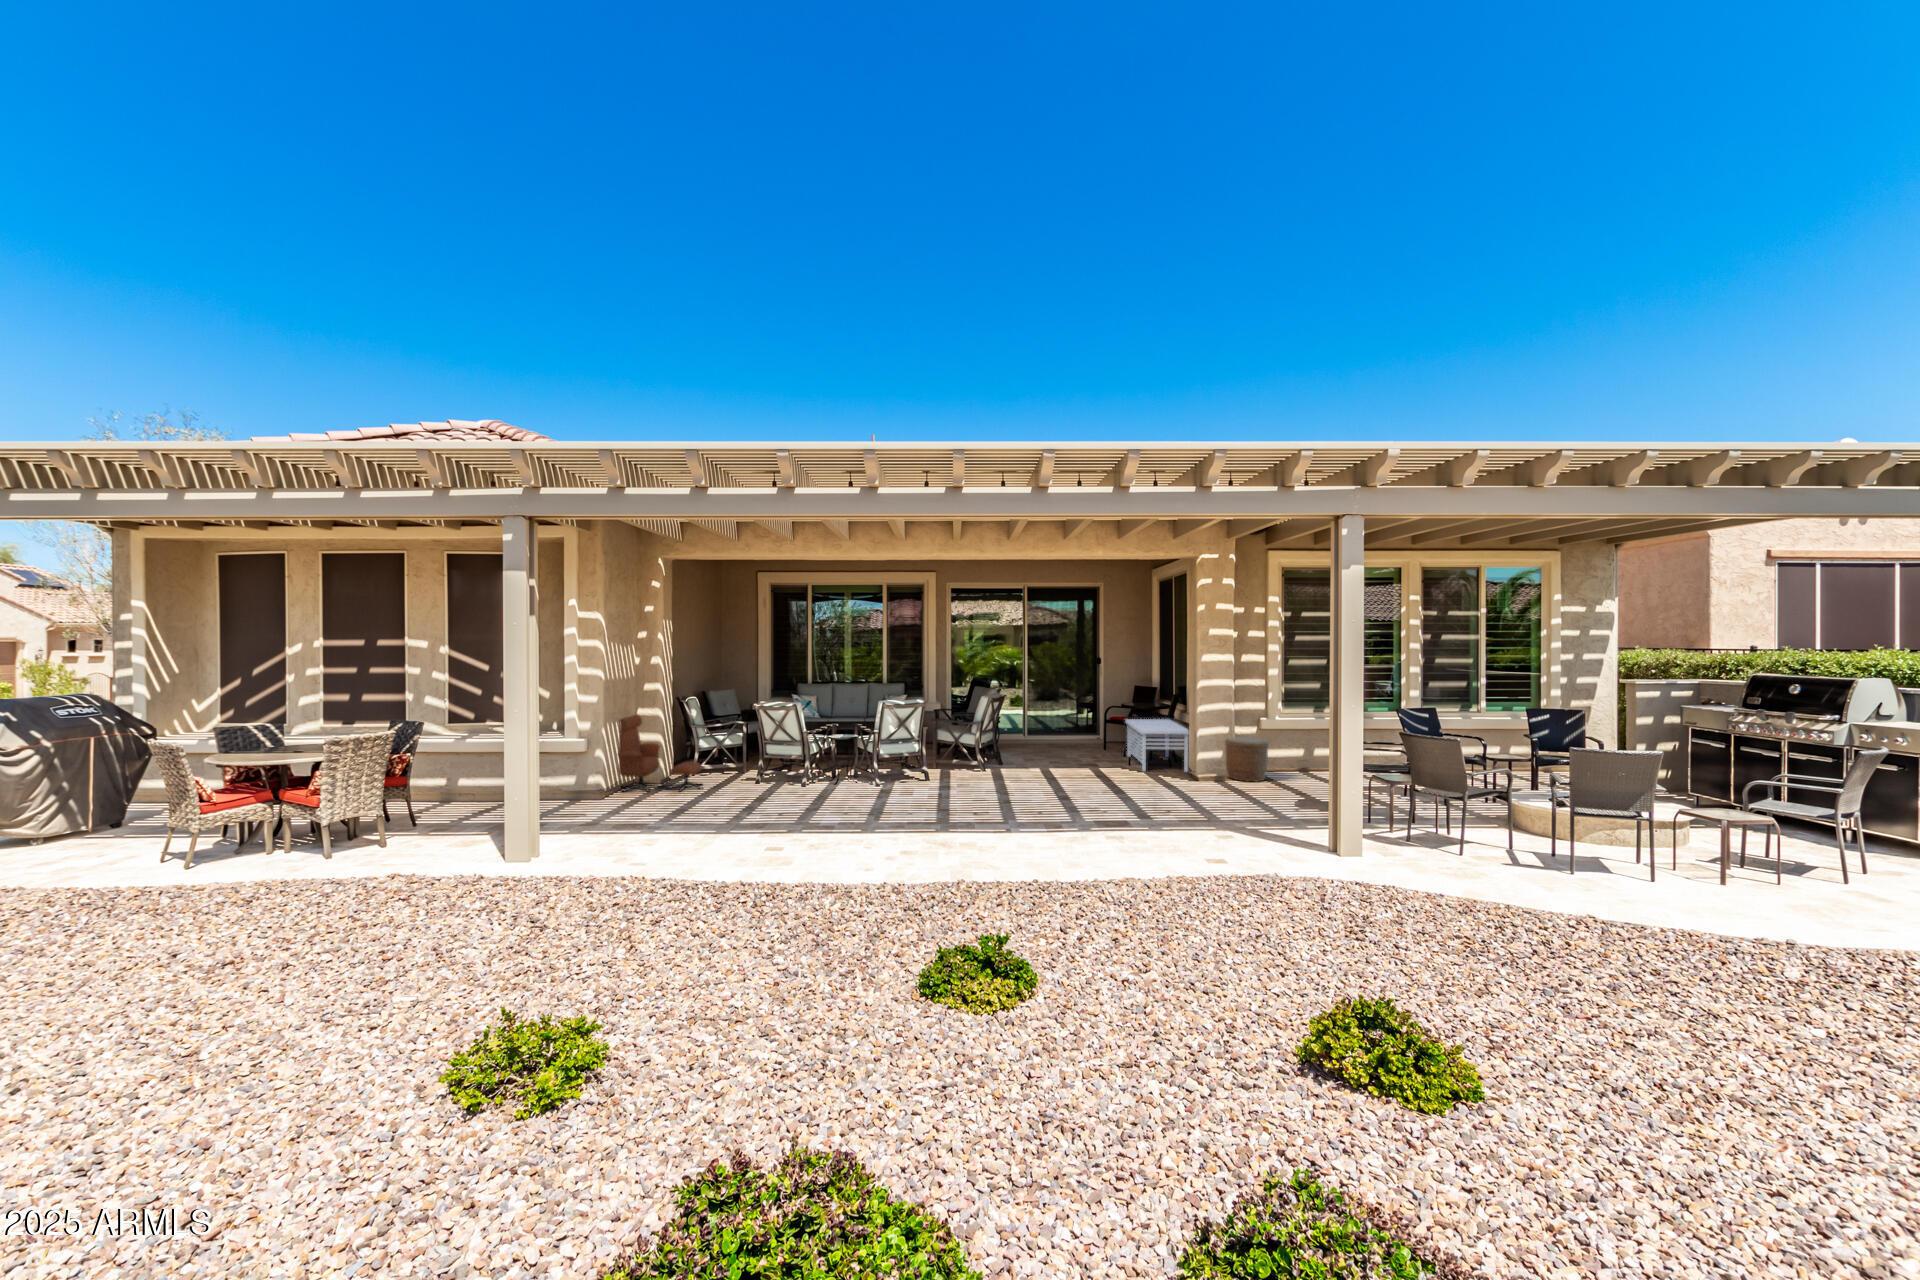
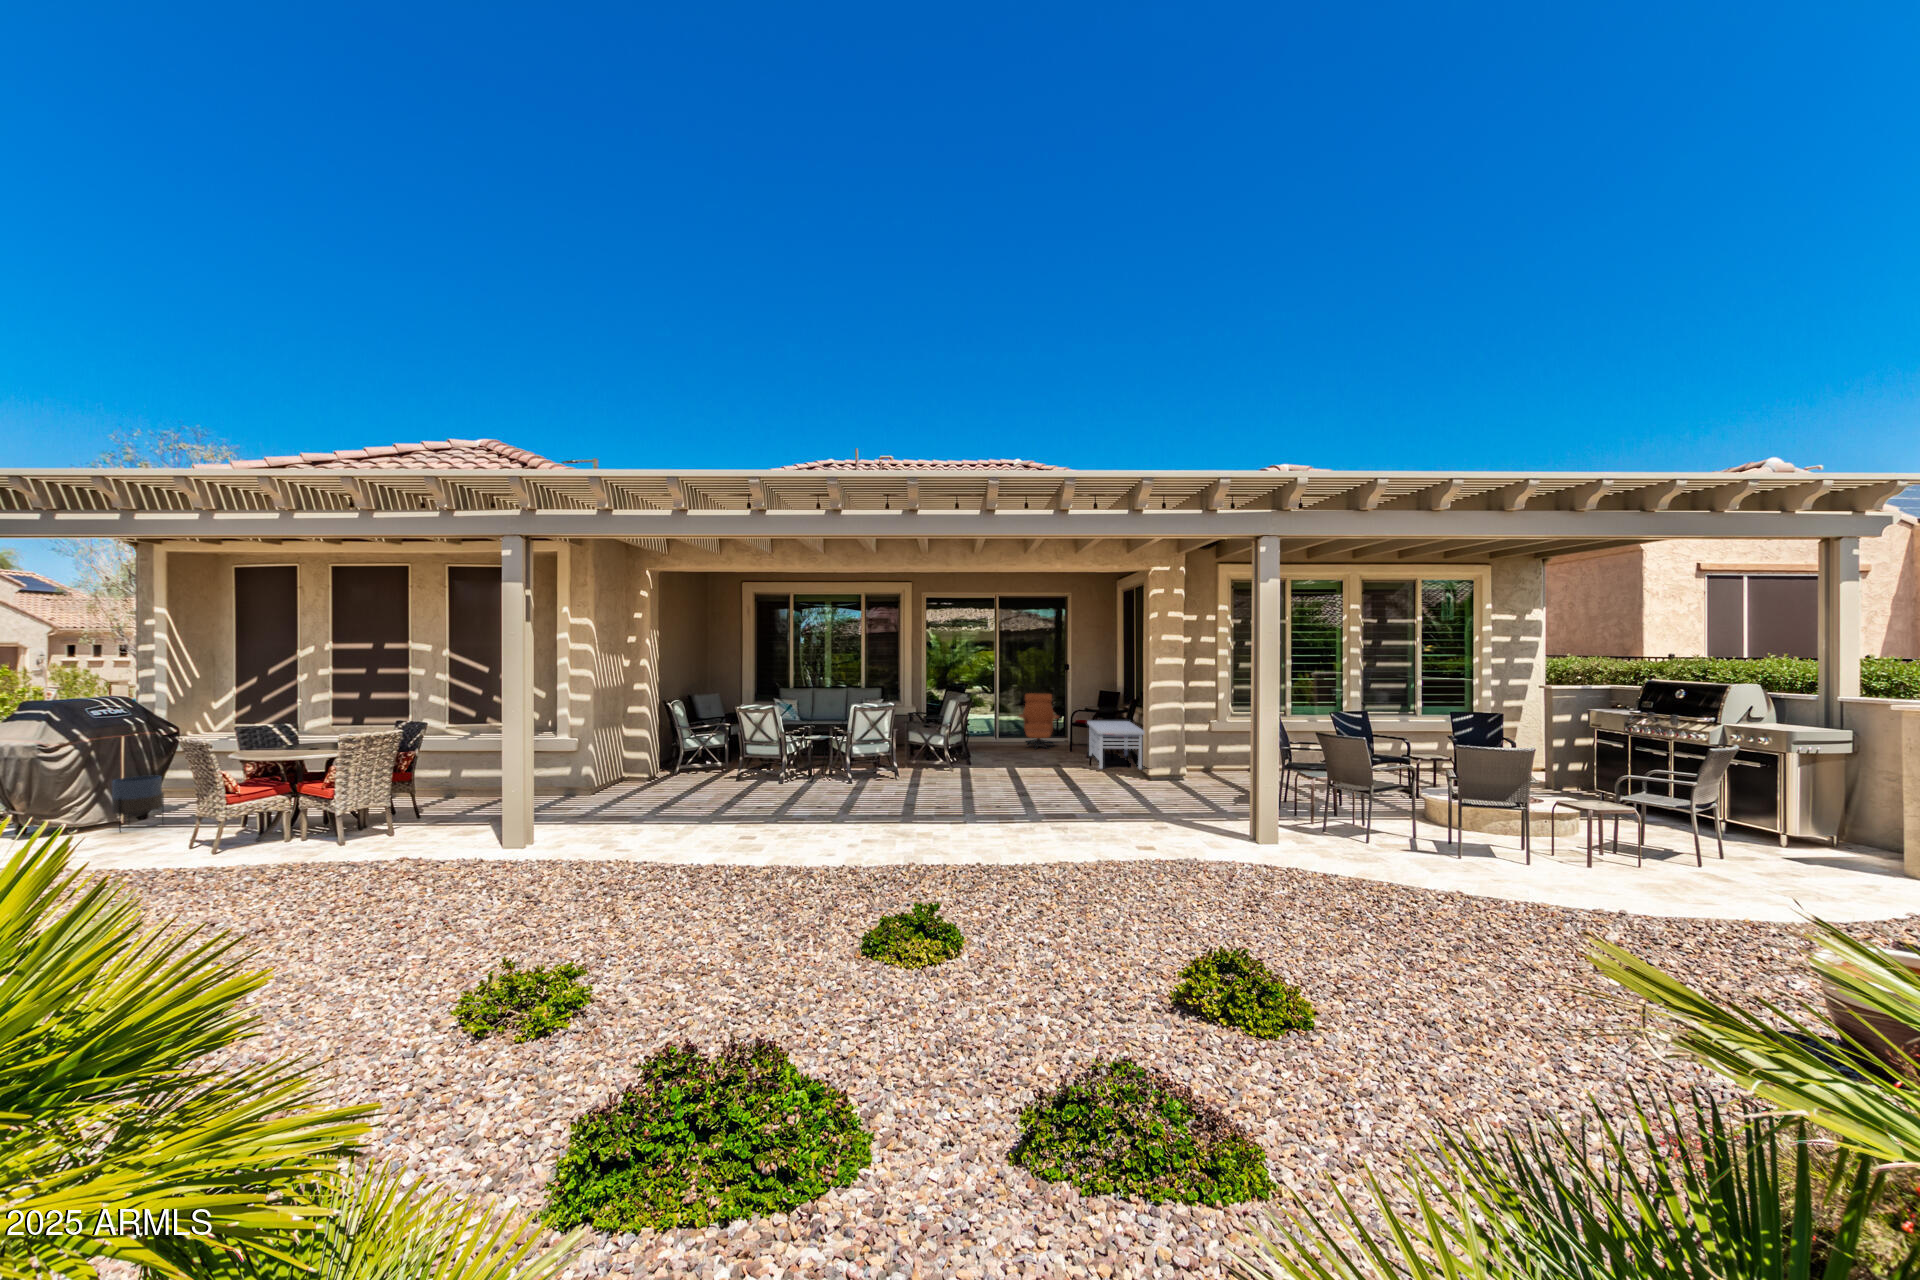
lounge chair: present [618,715,703,792] -> present [1018,693,1059,749]
woven basket: present [1225,737,1269,782] -> none [1175,737,1215,778]
planter: none [78,782,136,845] -> present [112,775,164,831]

